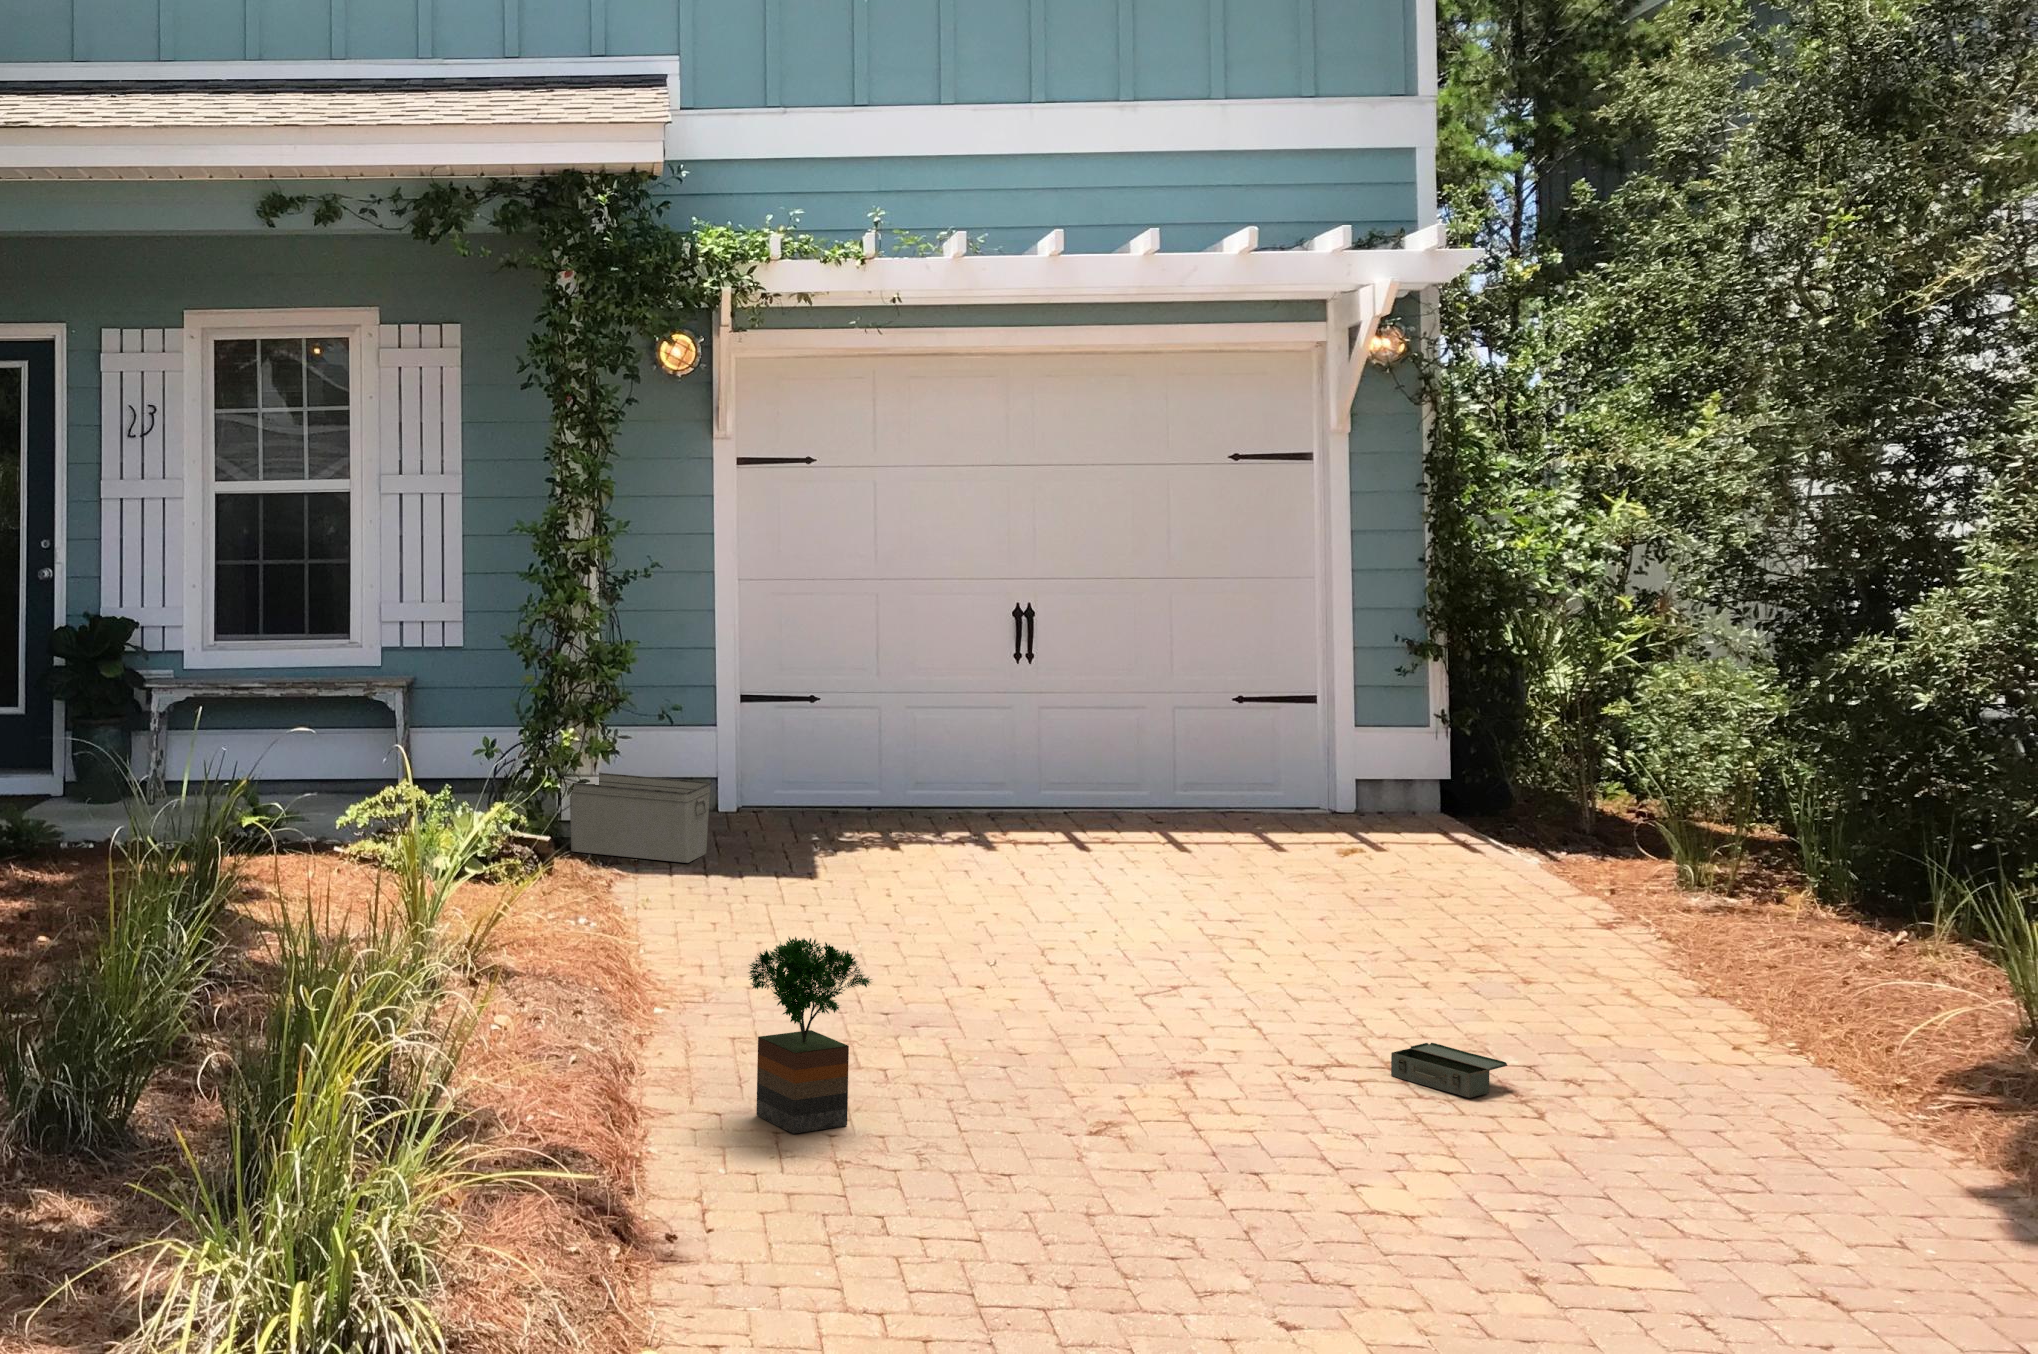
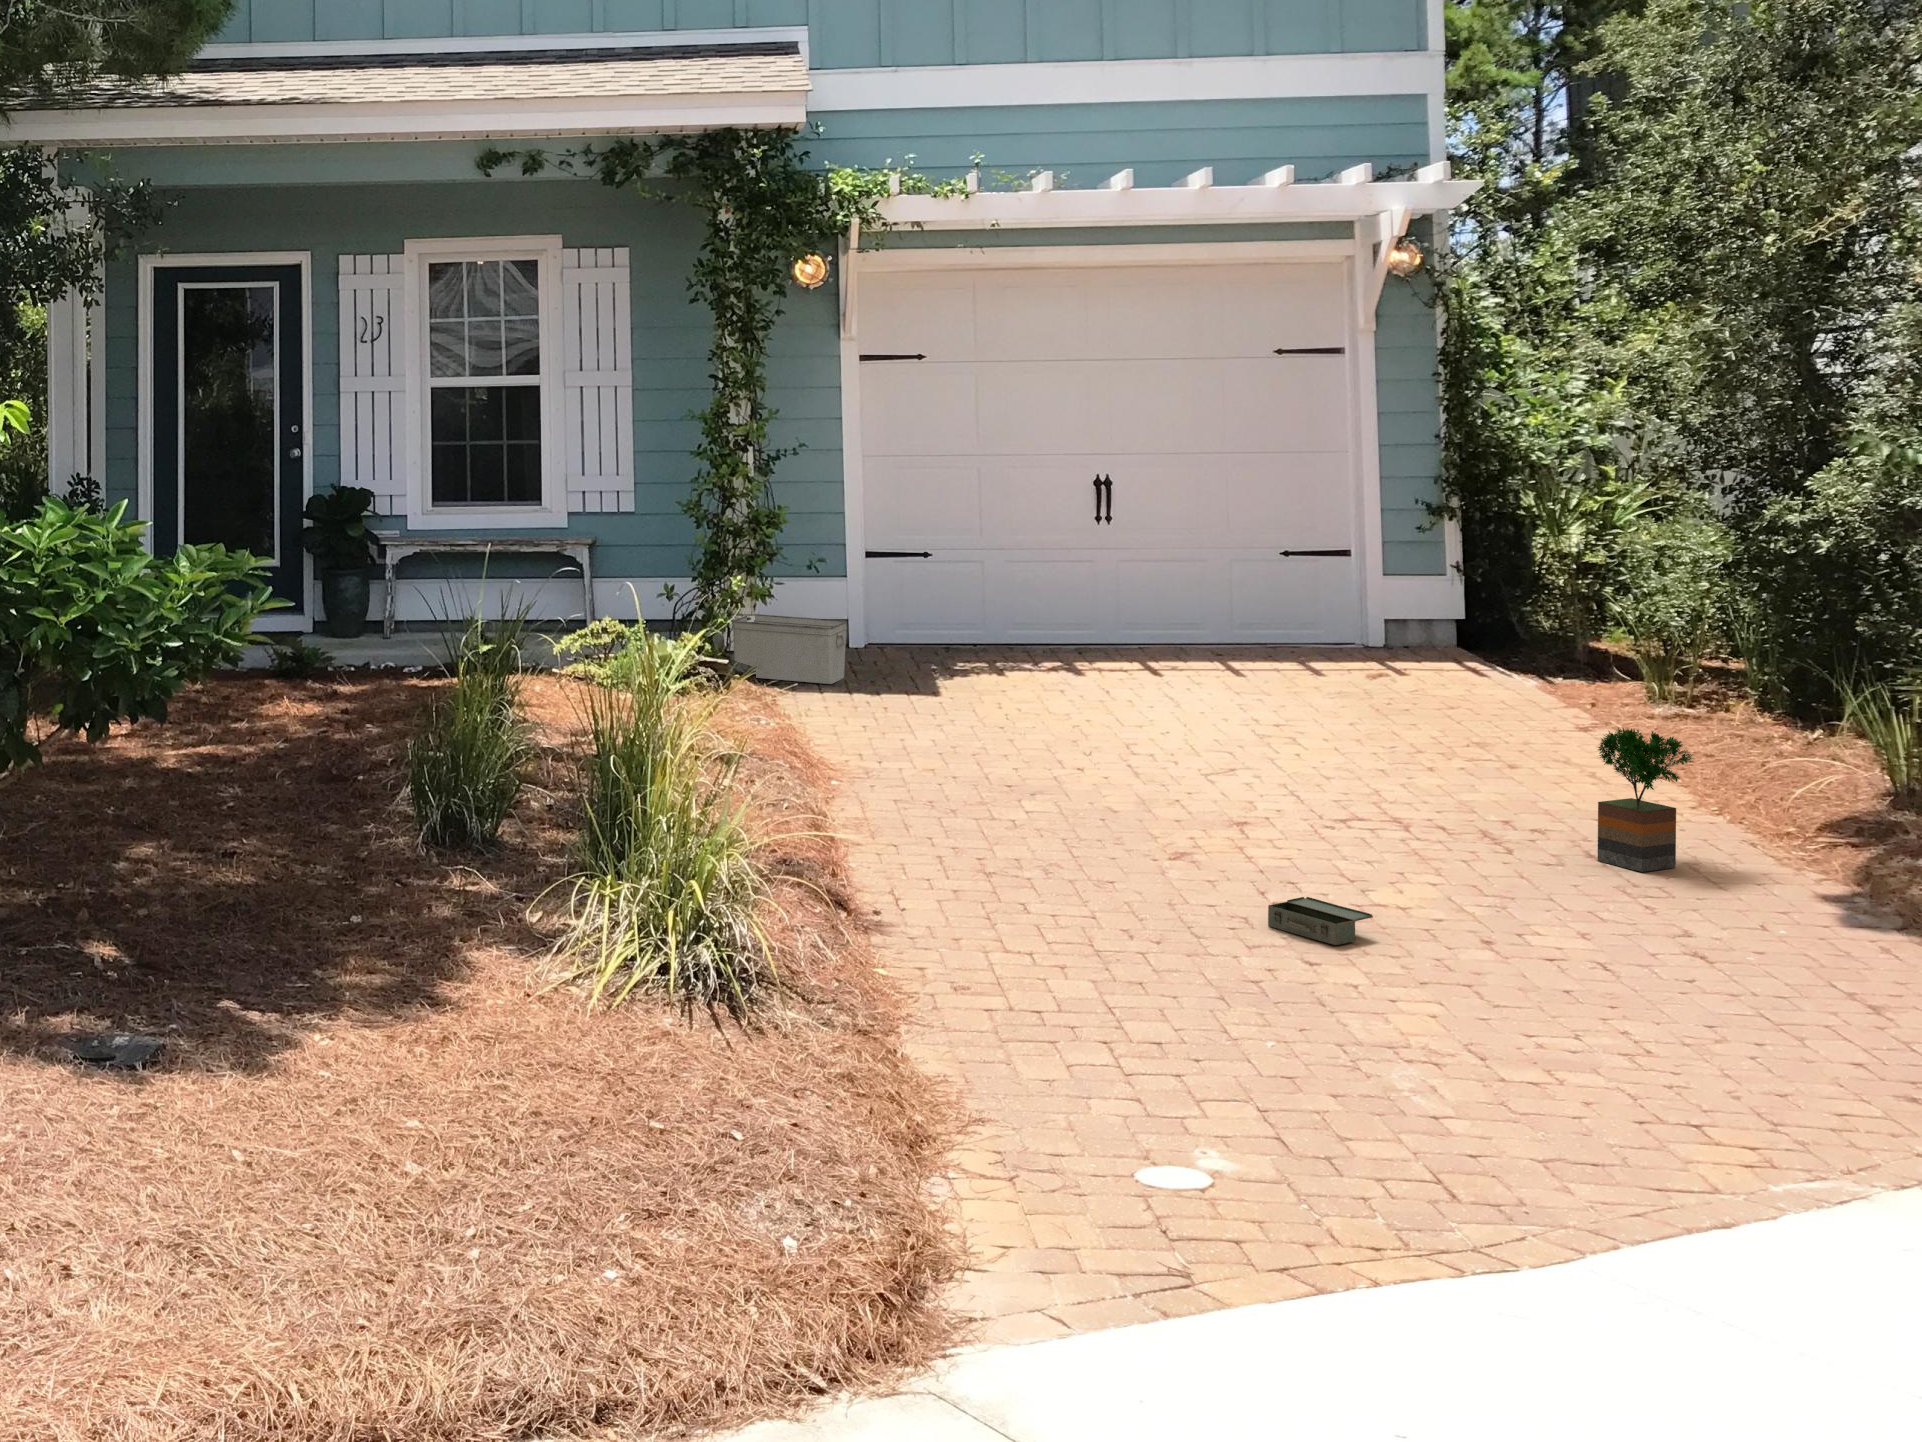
potted tree: present [748,937,872,1134] -> present [1598,728,1694,872]
toolbox: present [1391,1043,1508,1098] -> present [1268,897,1373,945]

